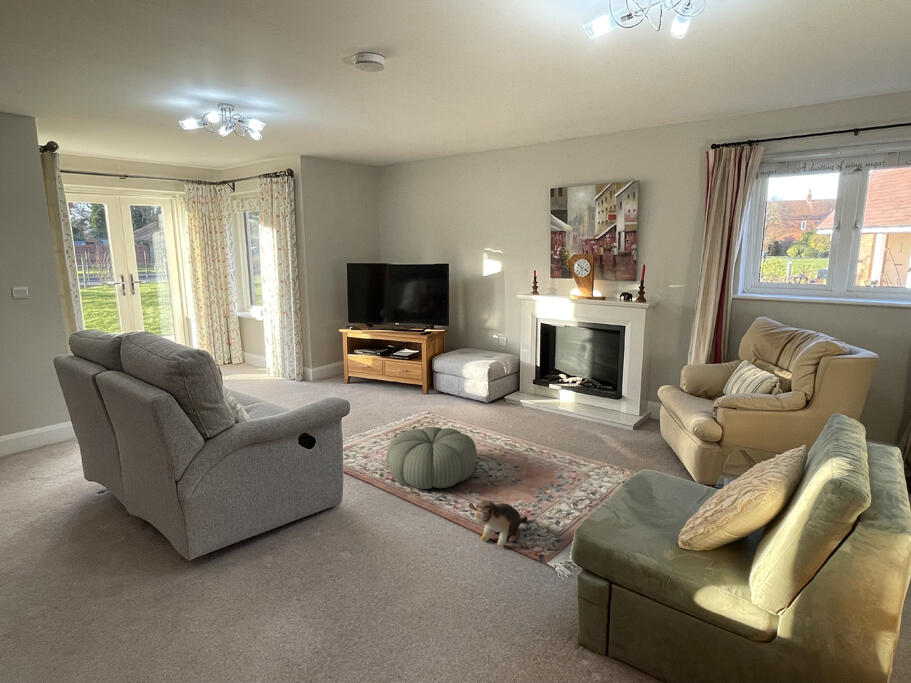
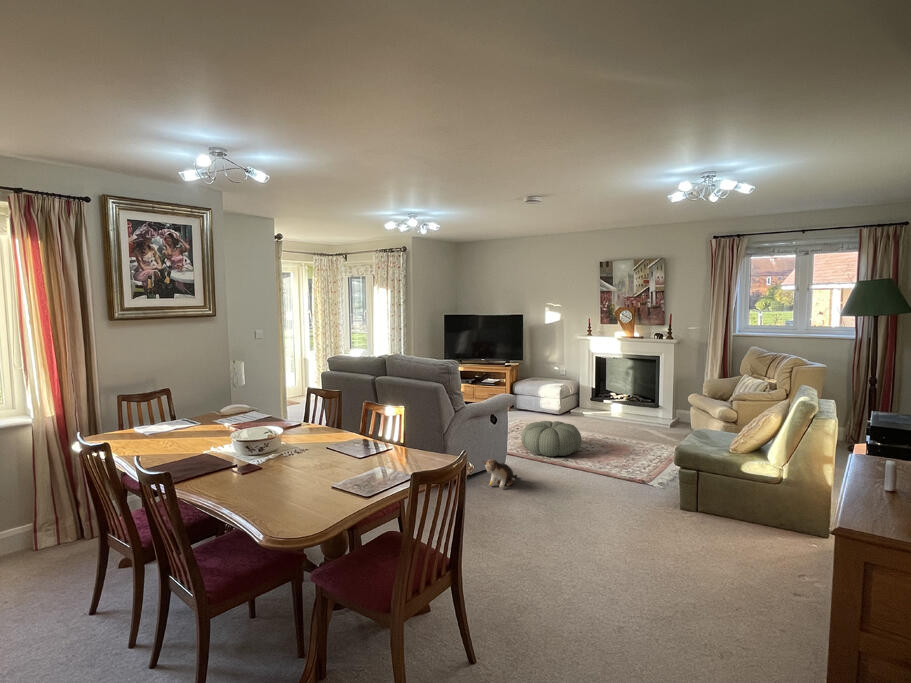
plush toy: present [469,500,528,547] -> present [482,459,517,488]

